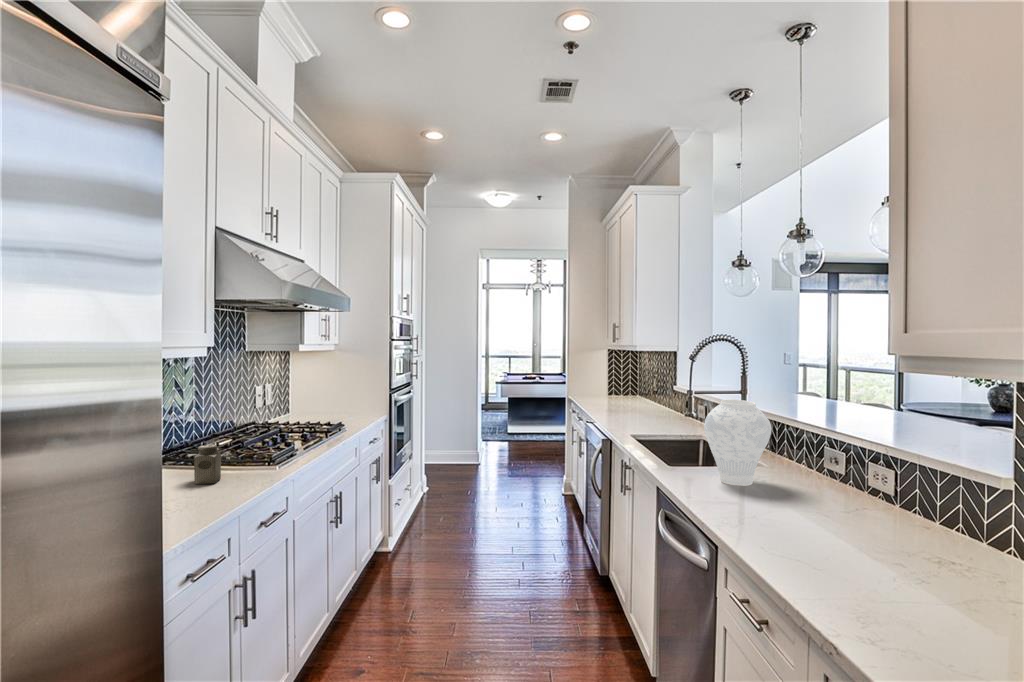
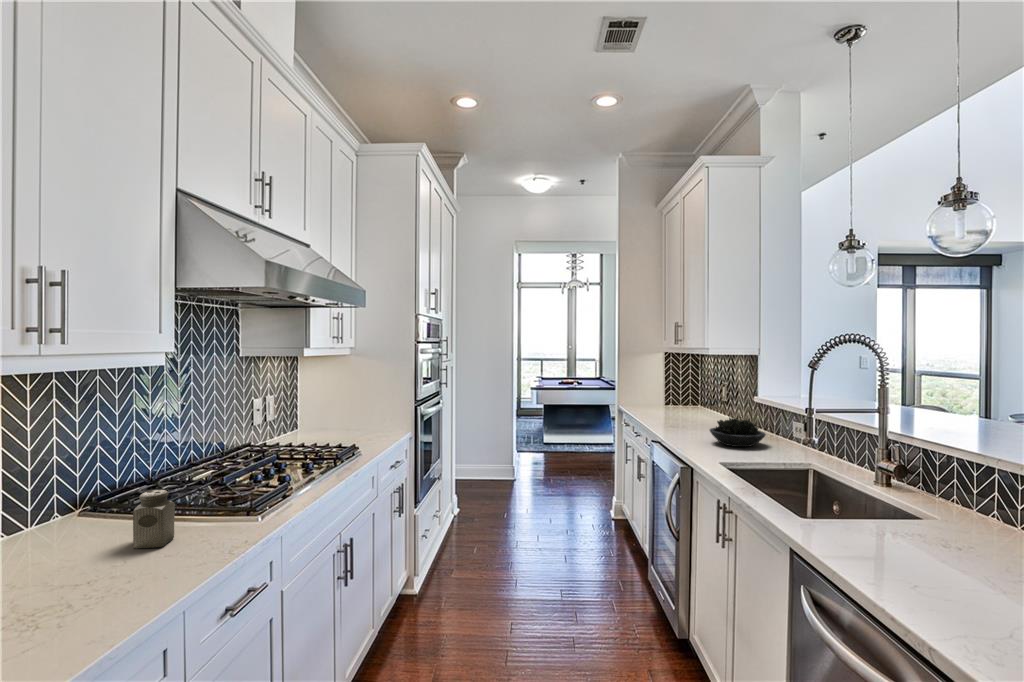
vase: present [704,399,771,486] -> none [869,429,987,563]
succulent plant: none [631,401,674,425] -> present [710,417,766,447]

